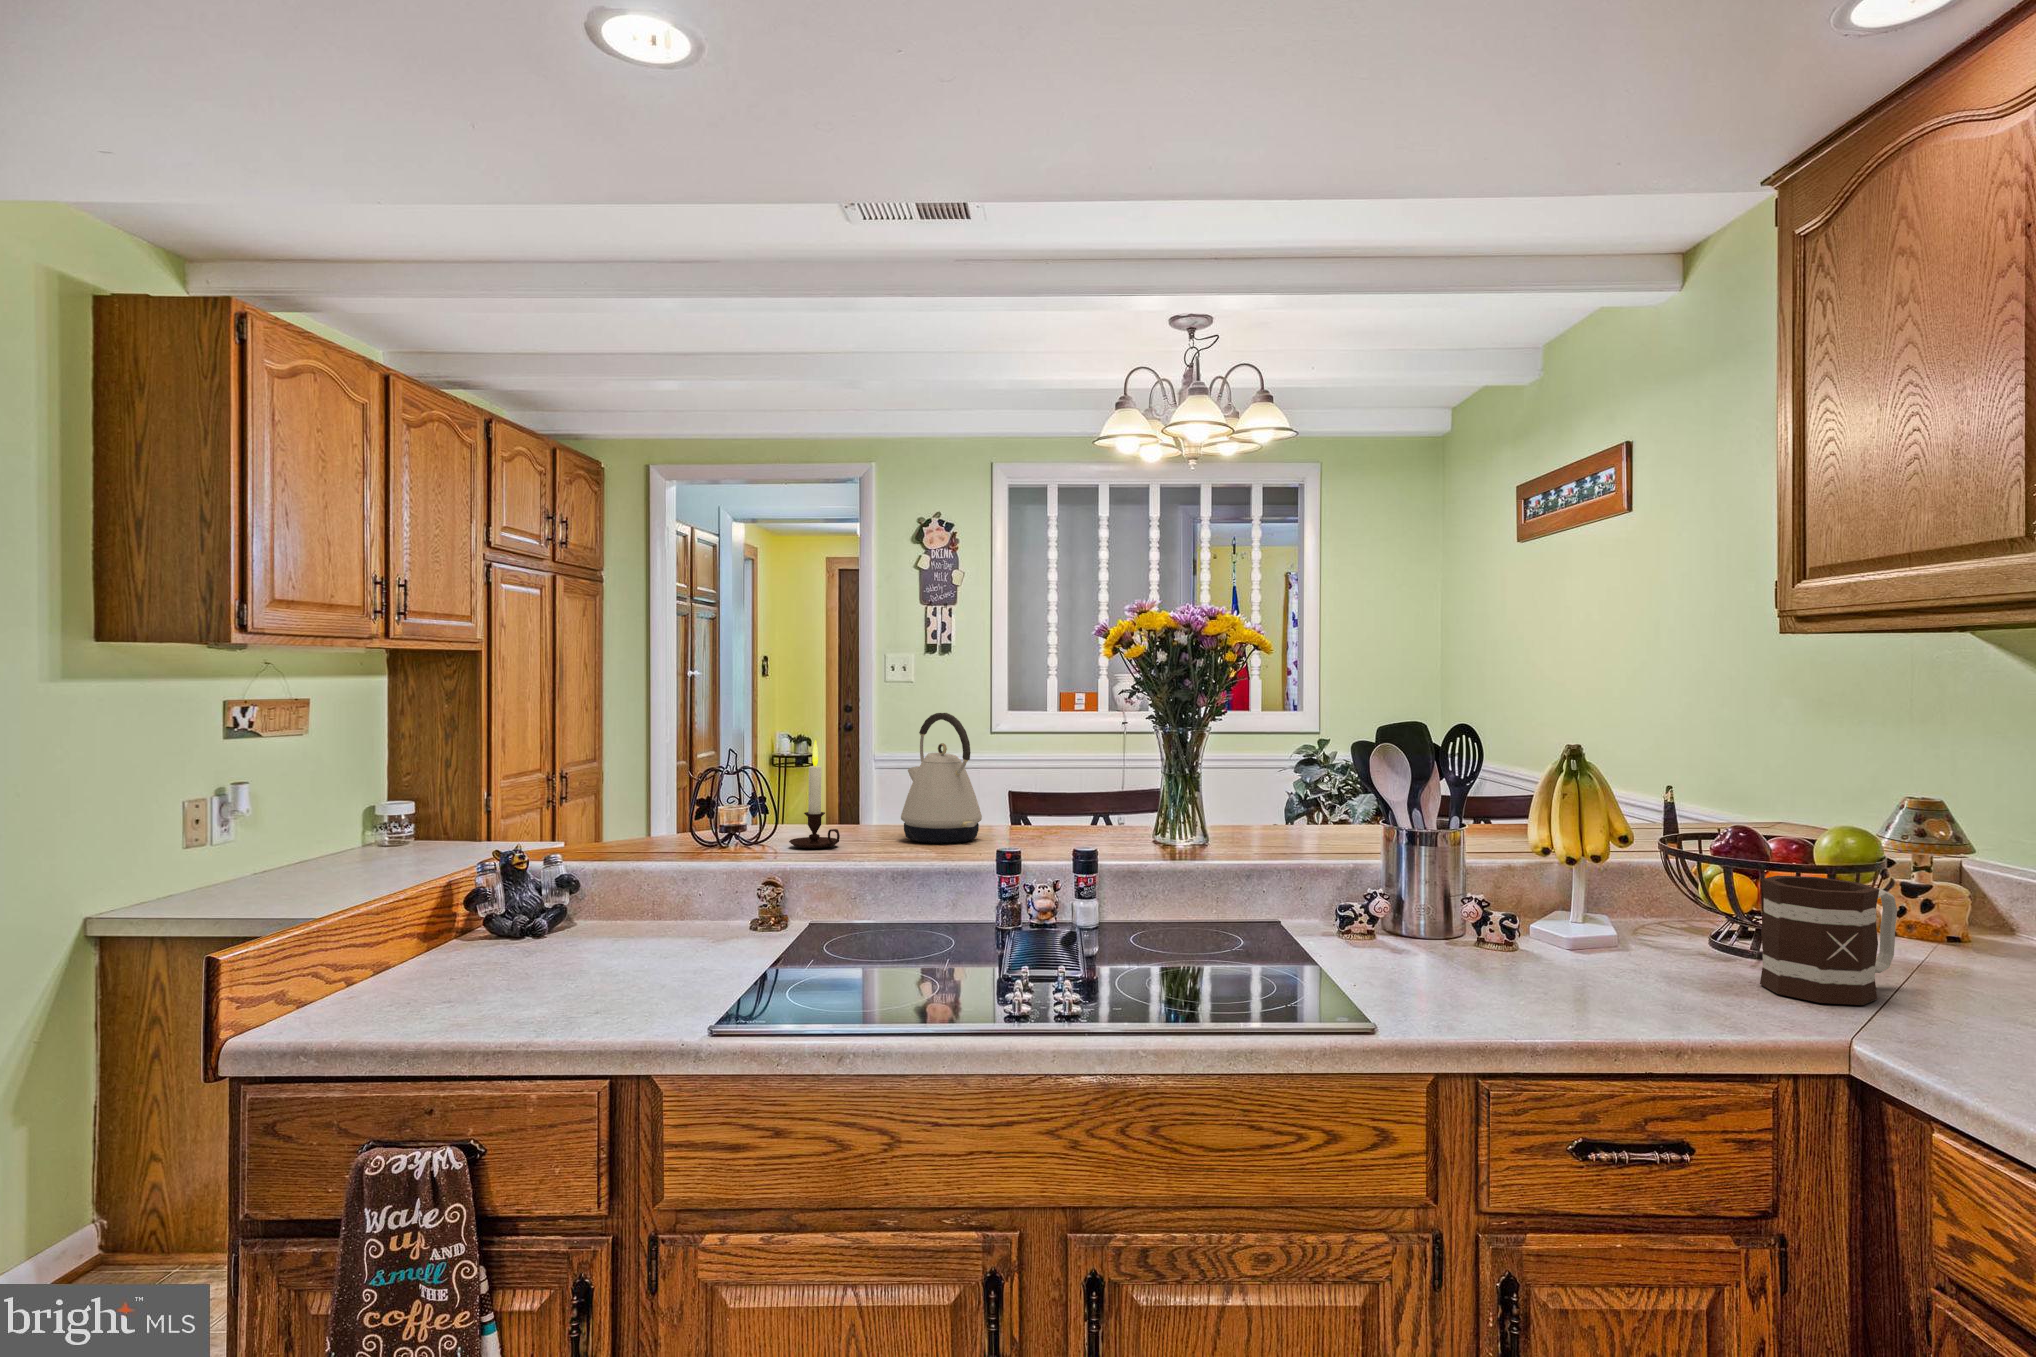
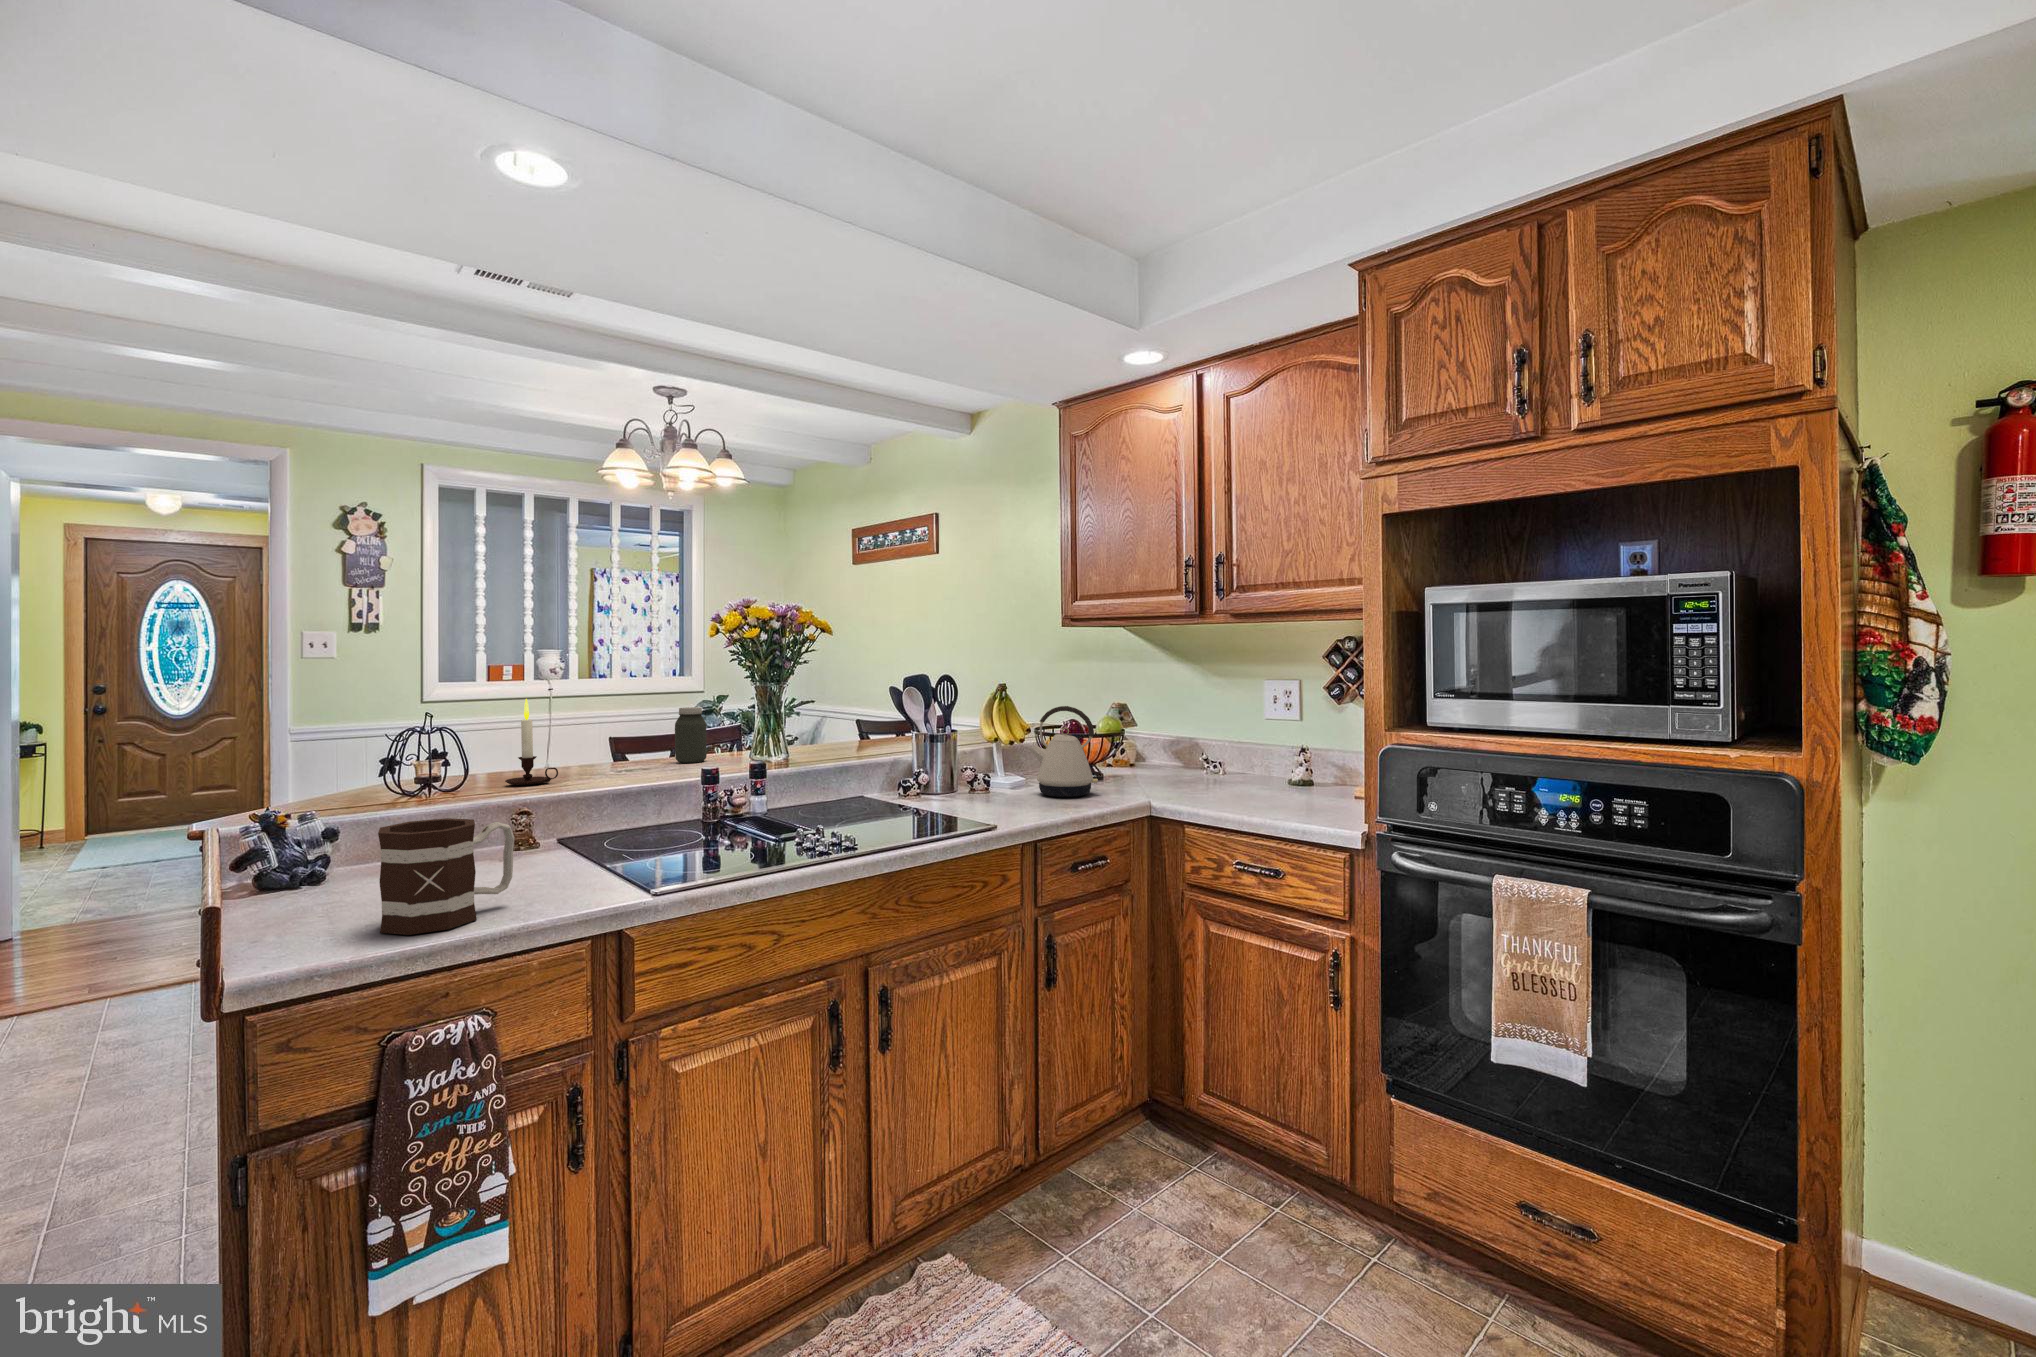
kettle: present [901,713,982,844] -> present [1029,706,1098,797]
jar: none [1030,761,1071,839] -> present [675,707,707,763]
mug: present [1760,876,1897,1005] -> present [378,818,514,935]

